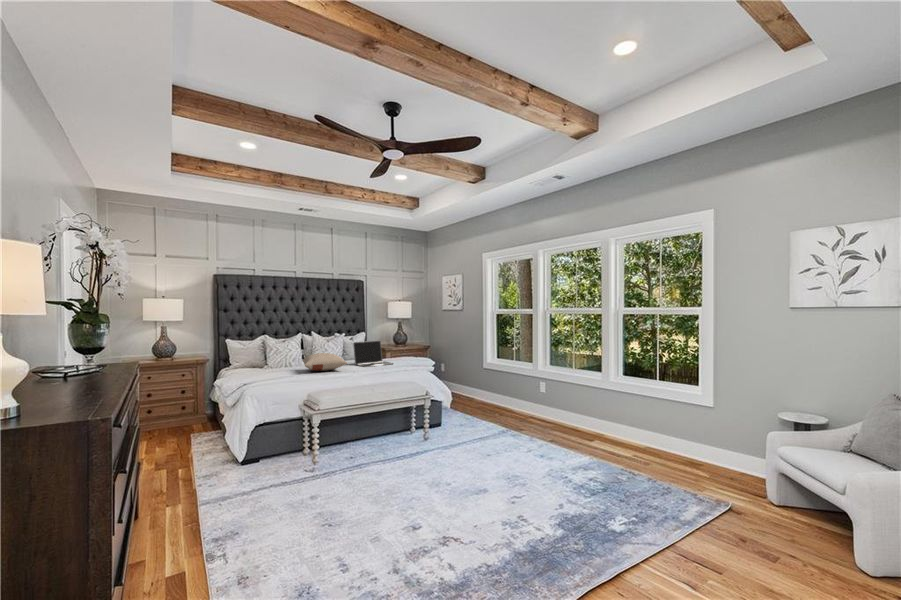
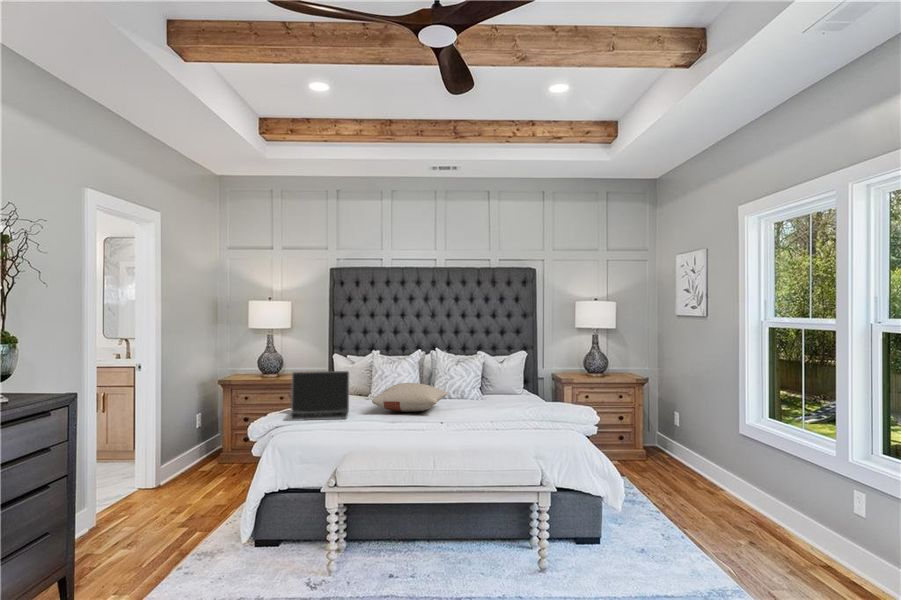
laptop: present [353,341,393,367] -> present [284,371,349,421]

